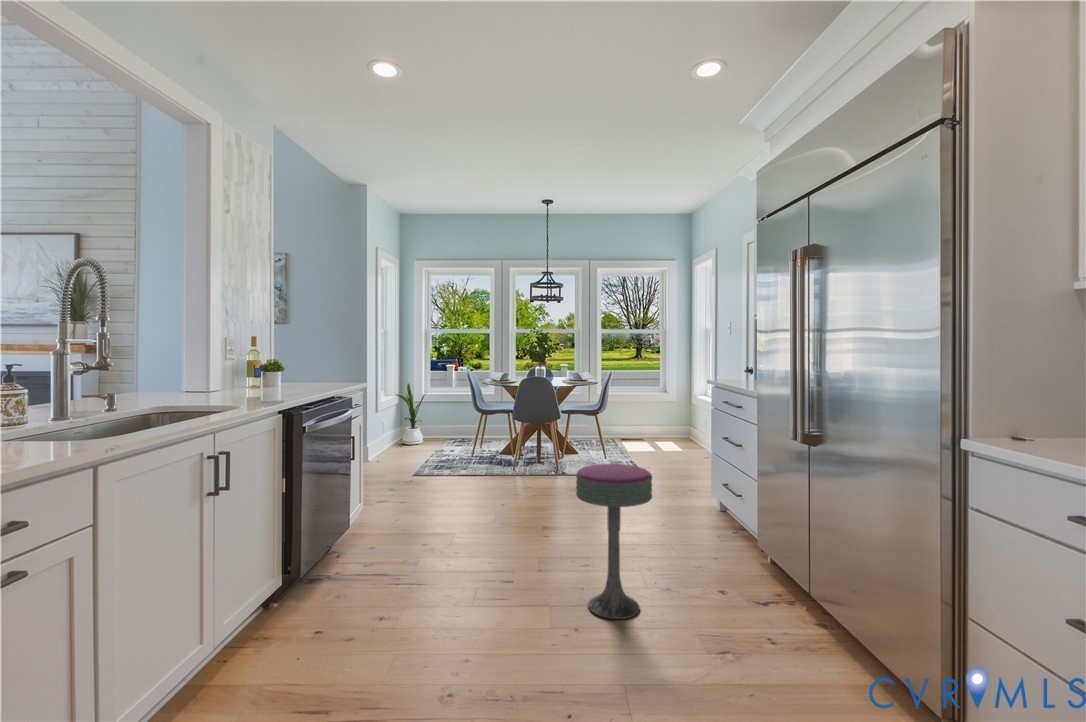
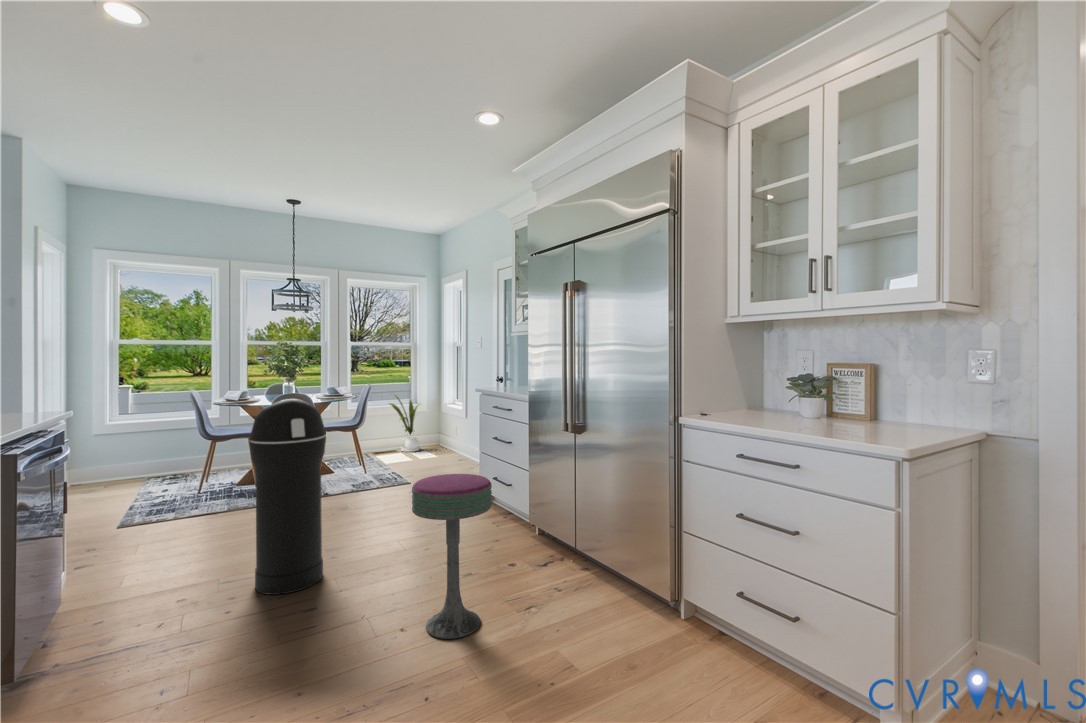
house plant: present [396,383,426,445] -> present [389,395,420,452]
trash can: none [474,384,533,548] -> present [249,399,326,595]

